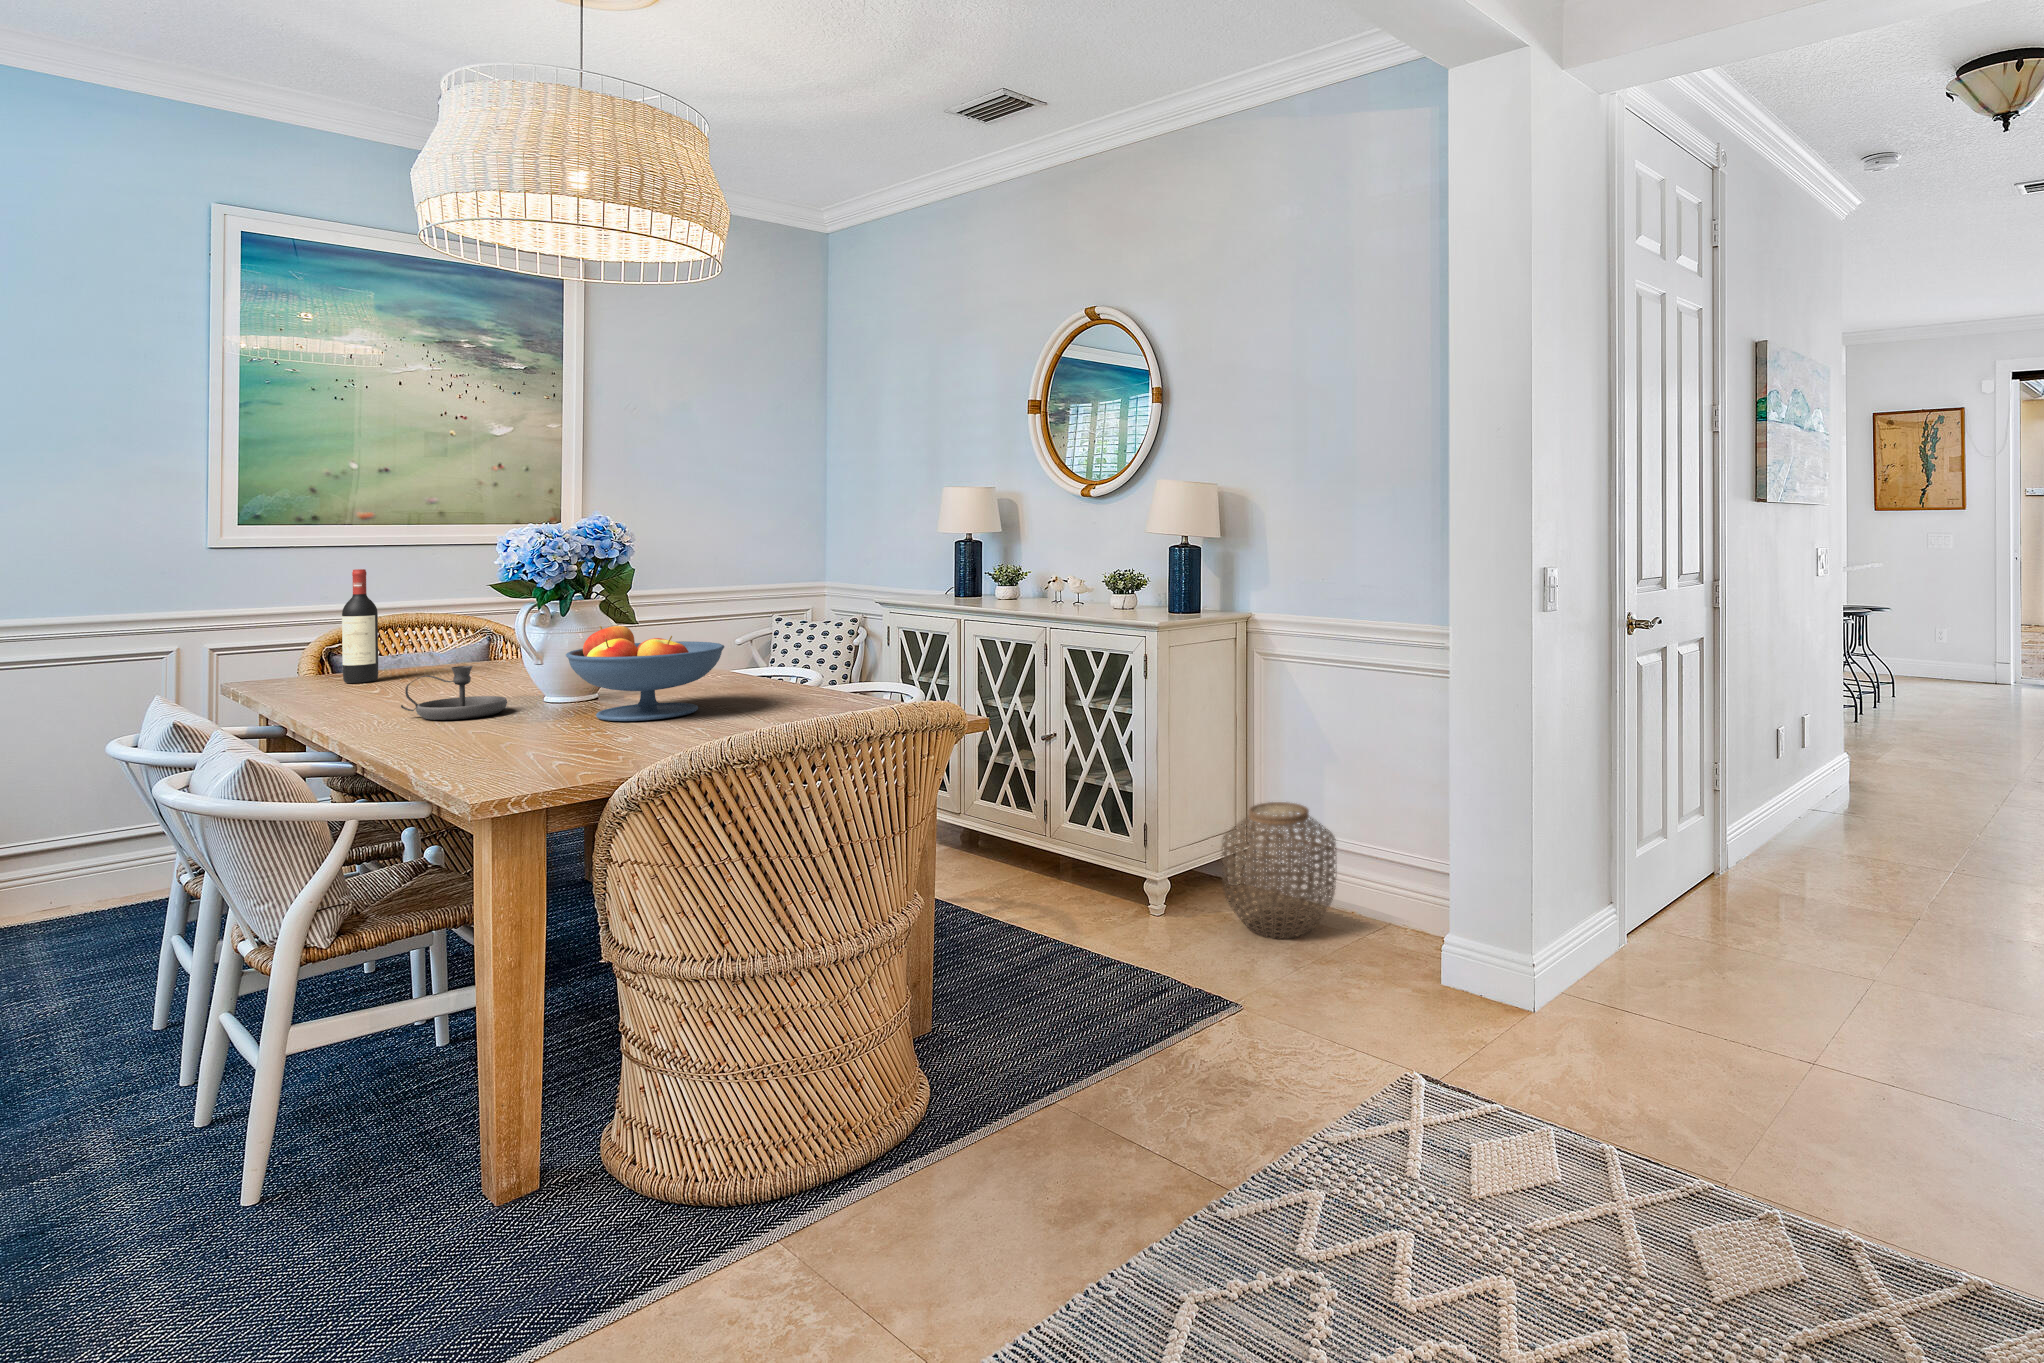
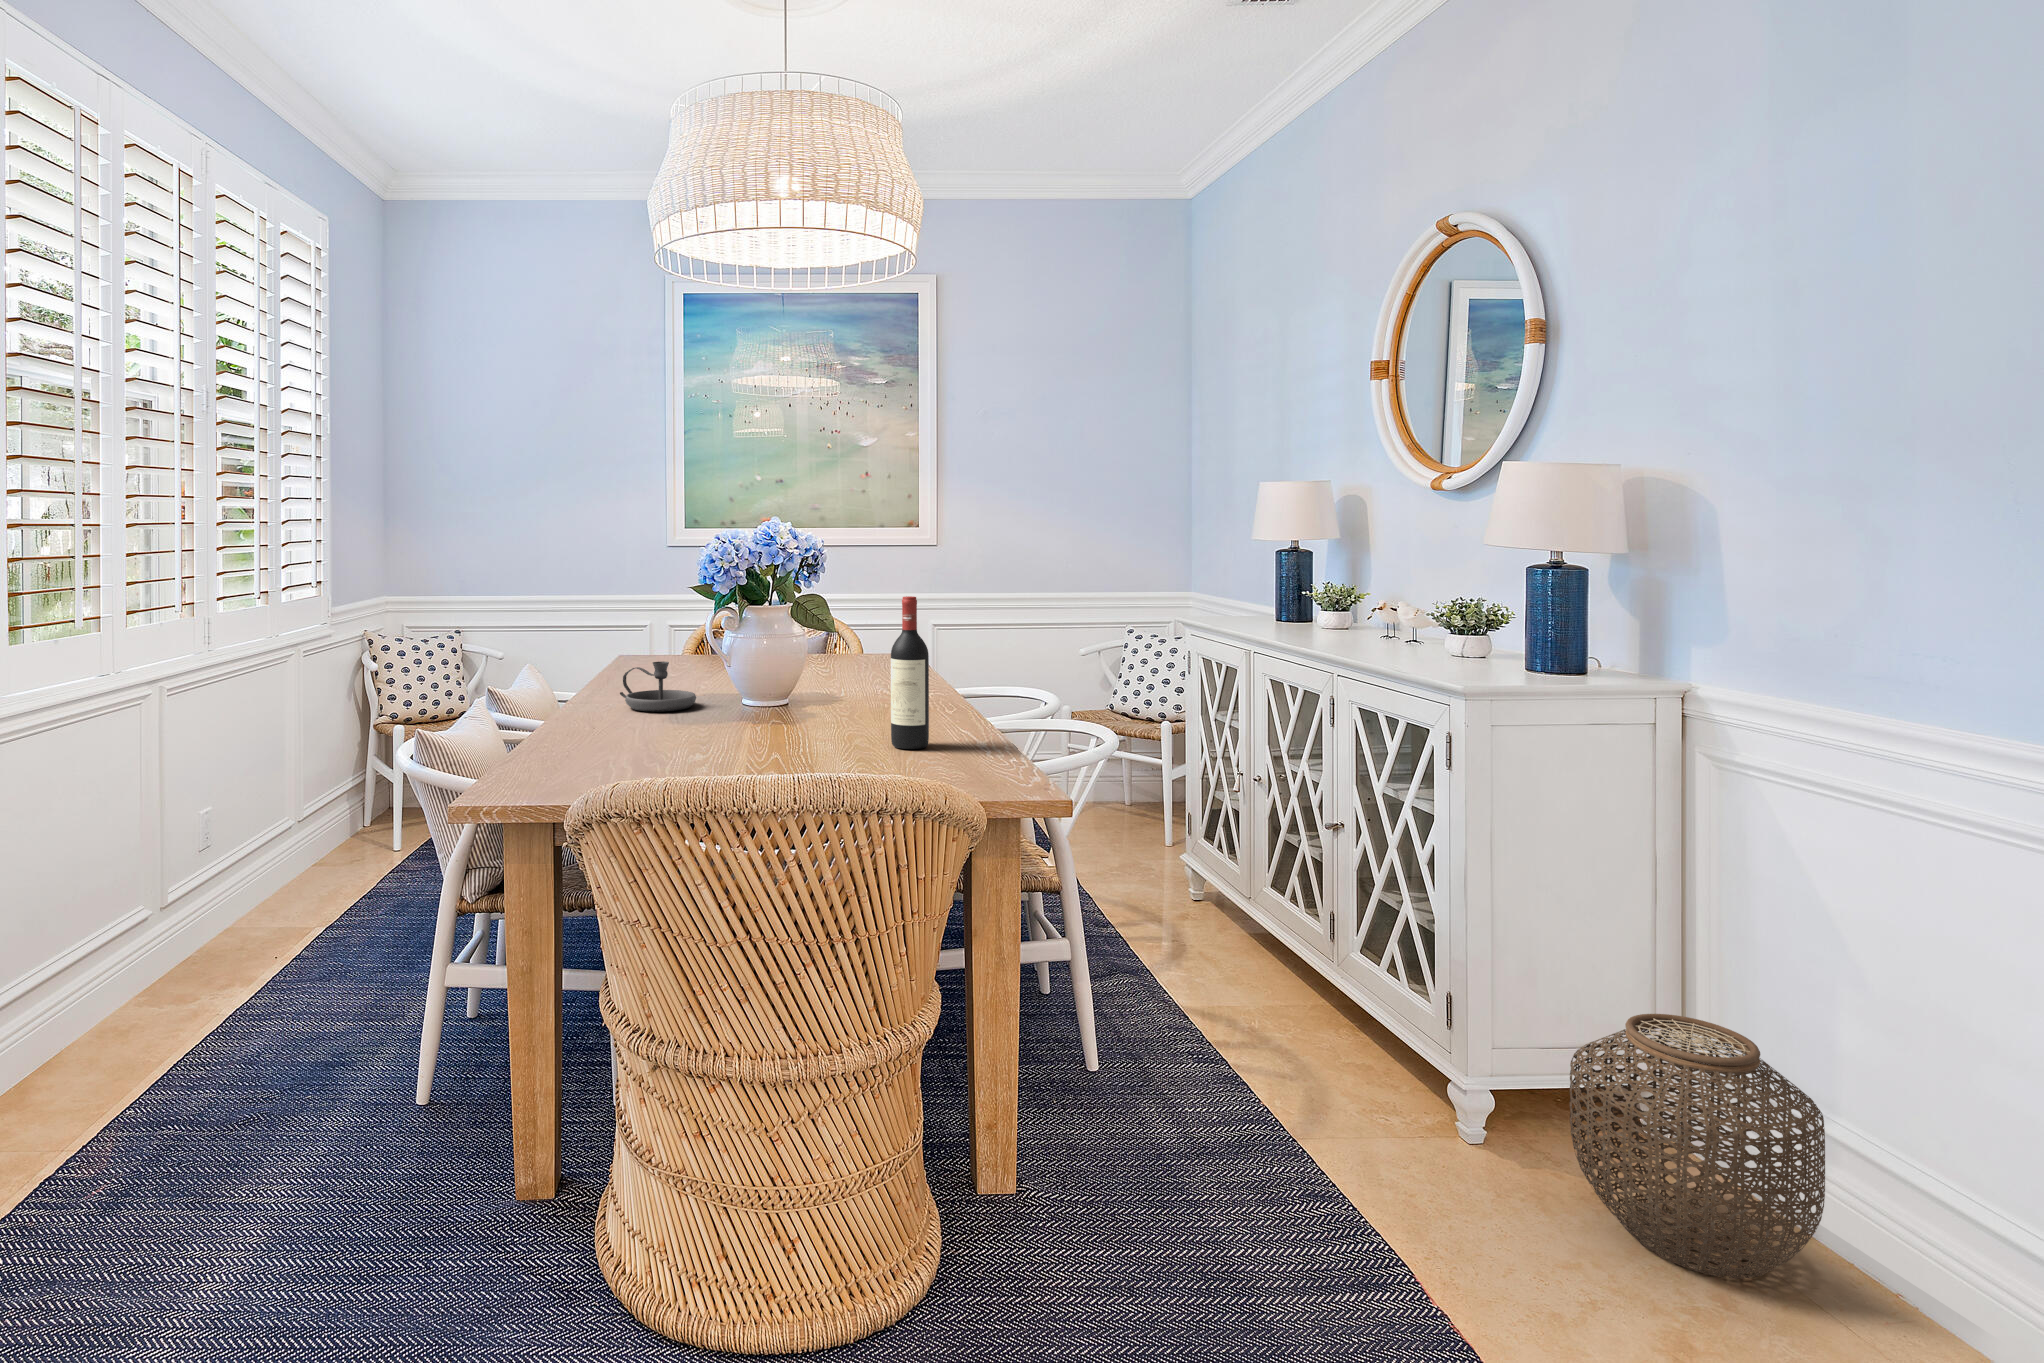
wine bottle: present [342,569,378,683] -> present [891,596,929,749]
fruit bowl: present [566,626,724,721] -> none [704,633,852,738]

